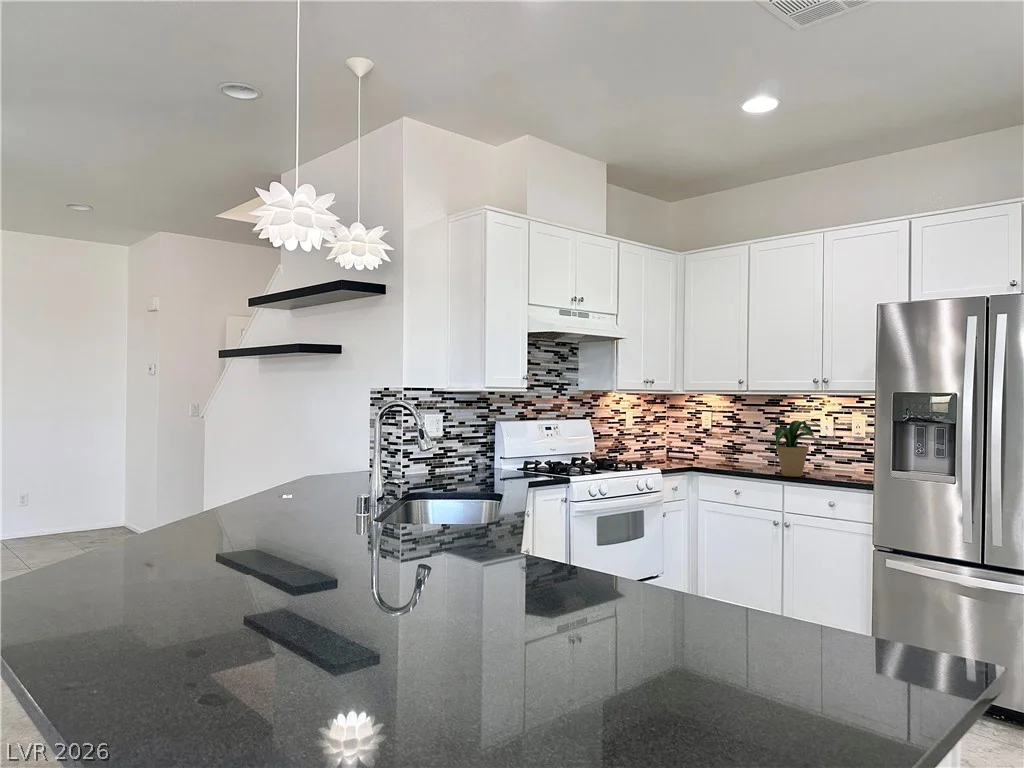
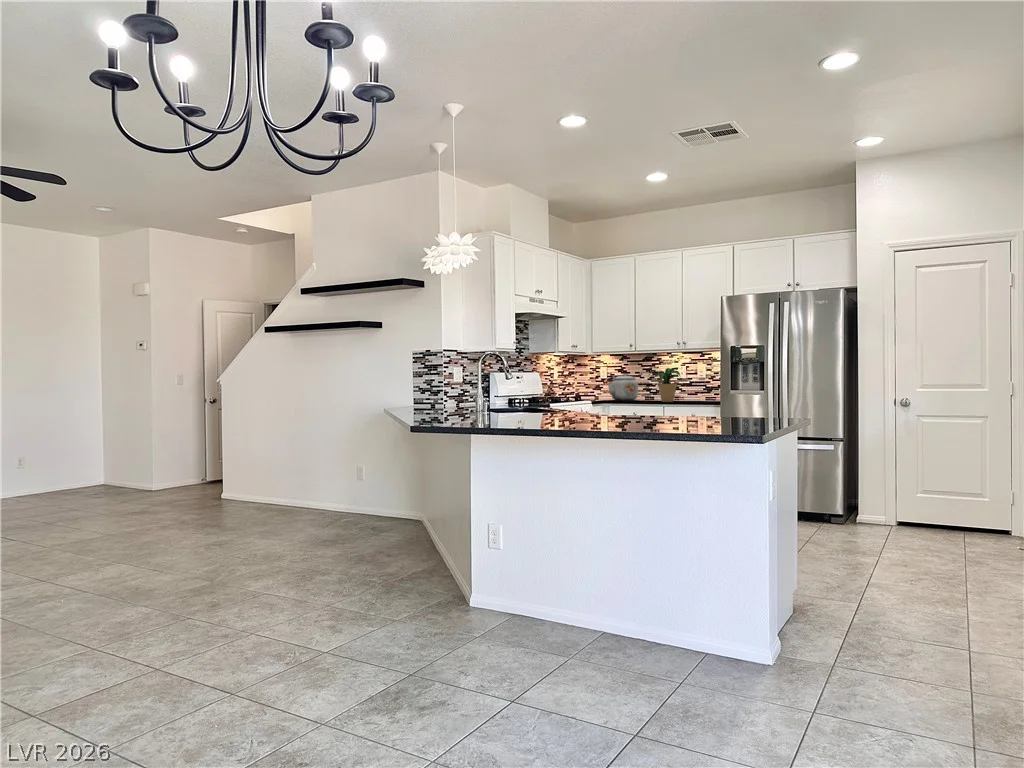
kettle: none [702,425,752,466] -> present [607,374,638,400]

